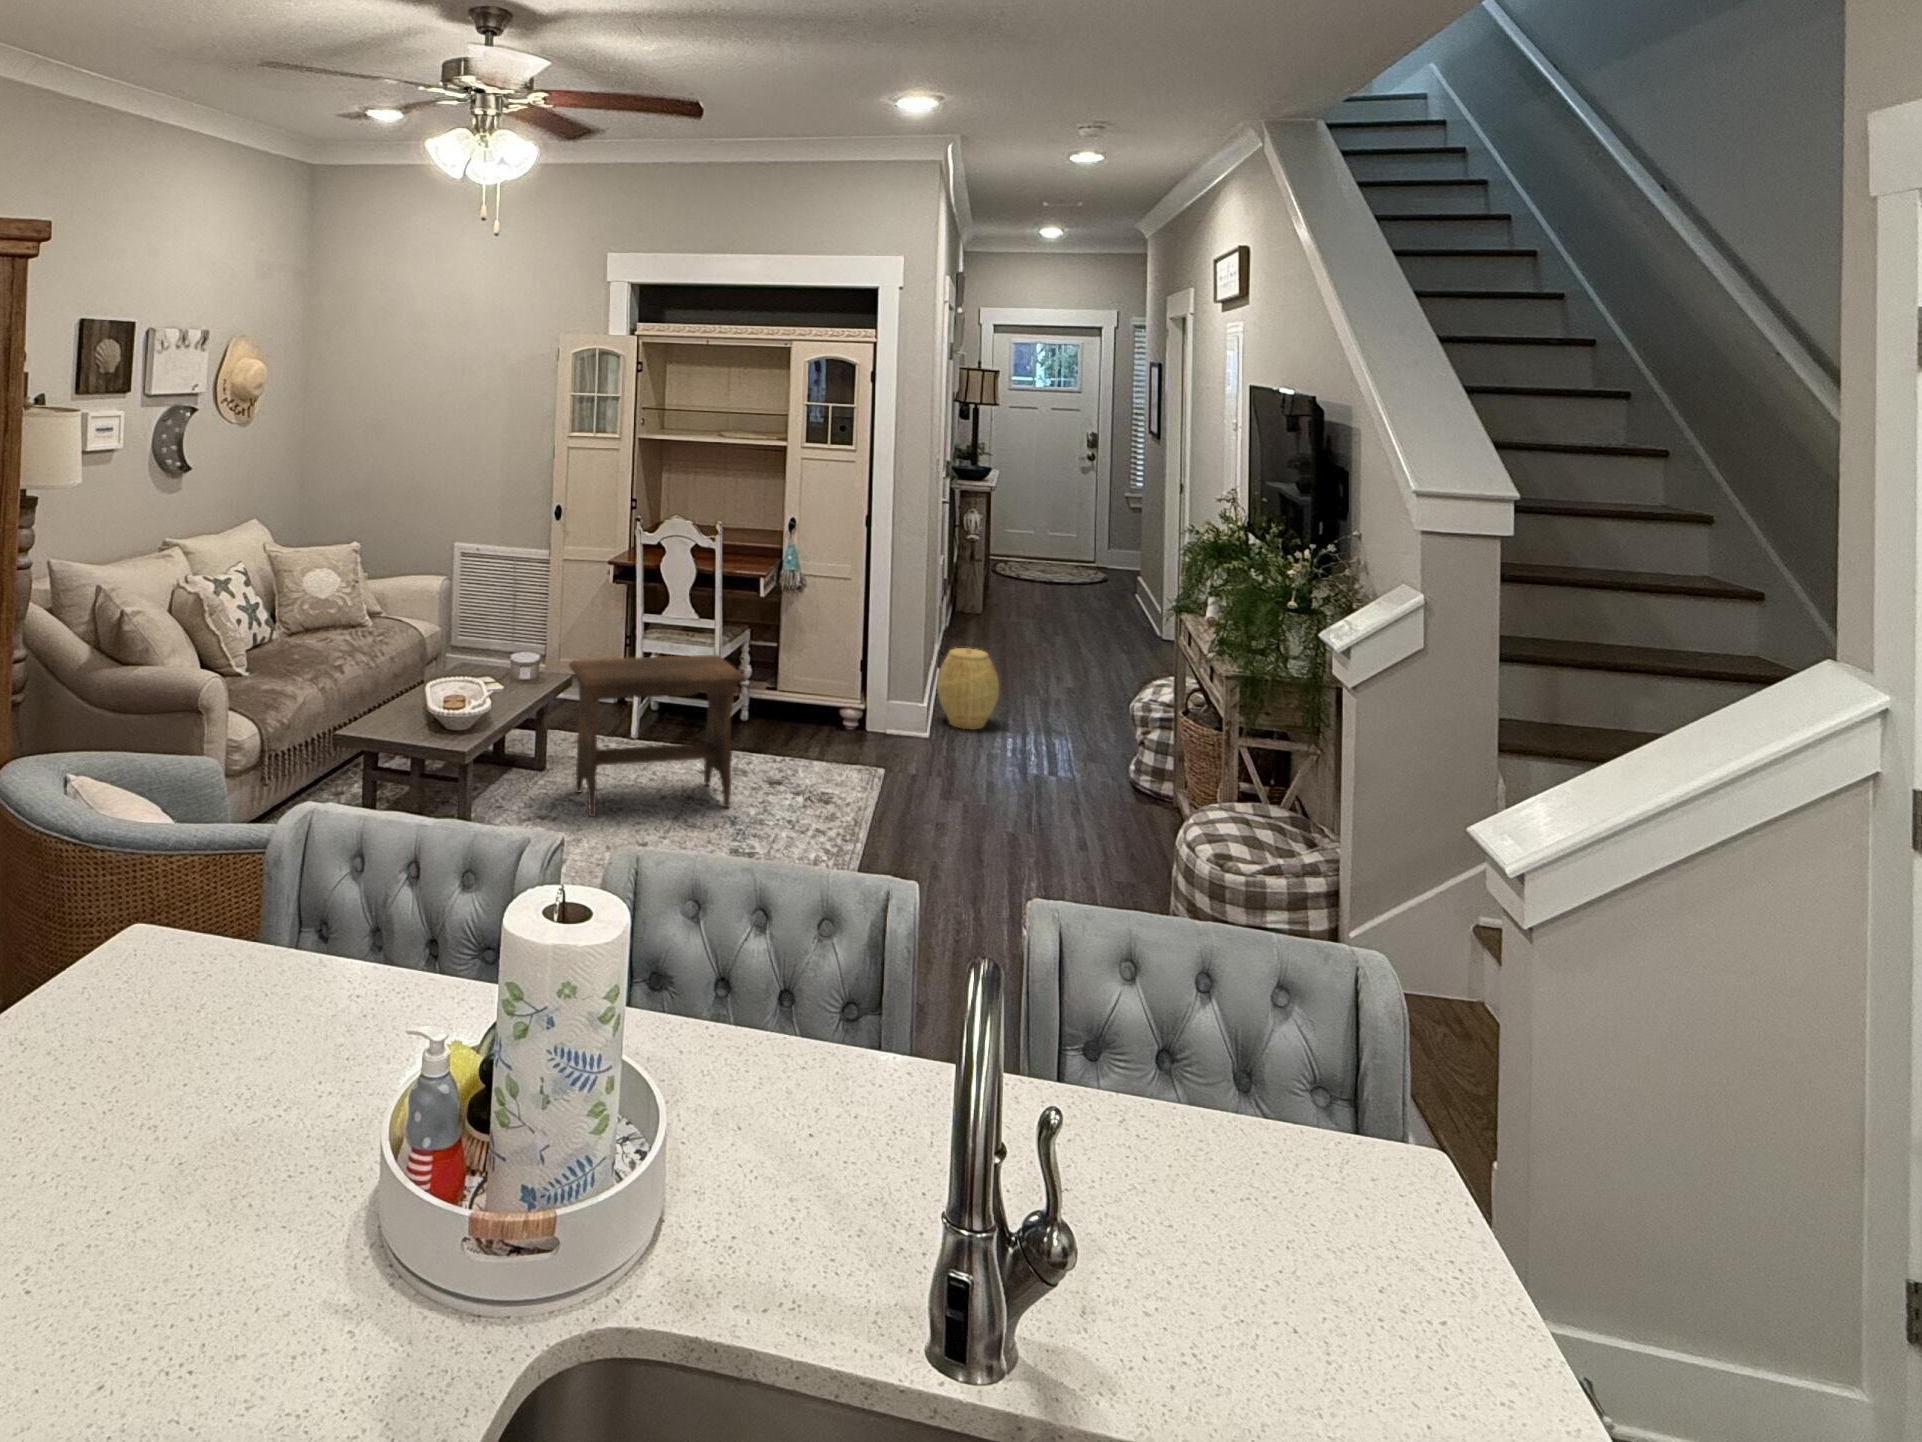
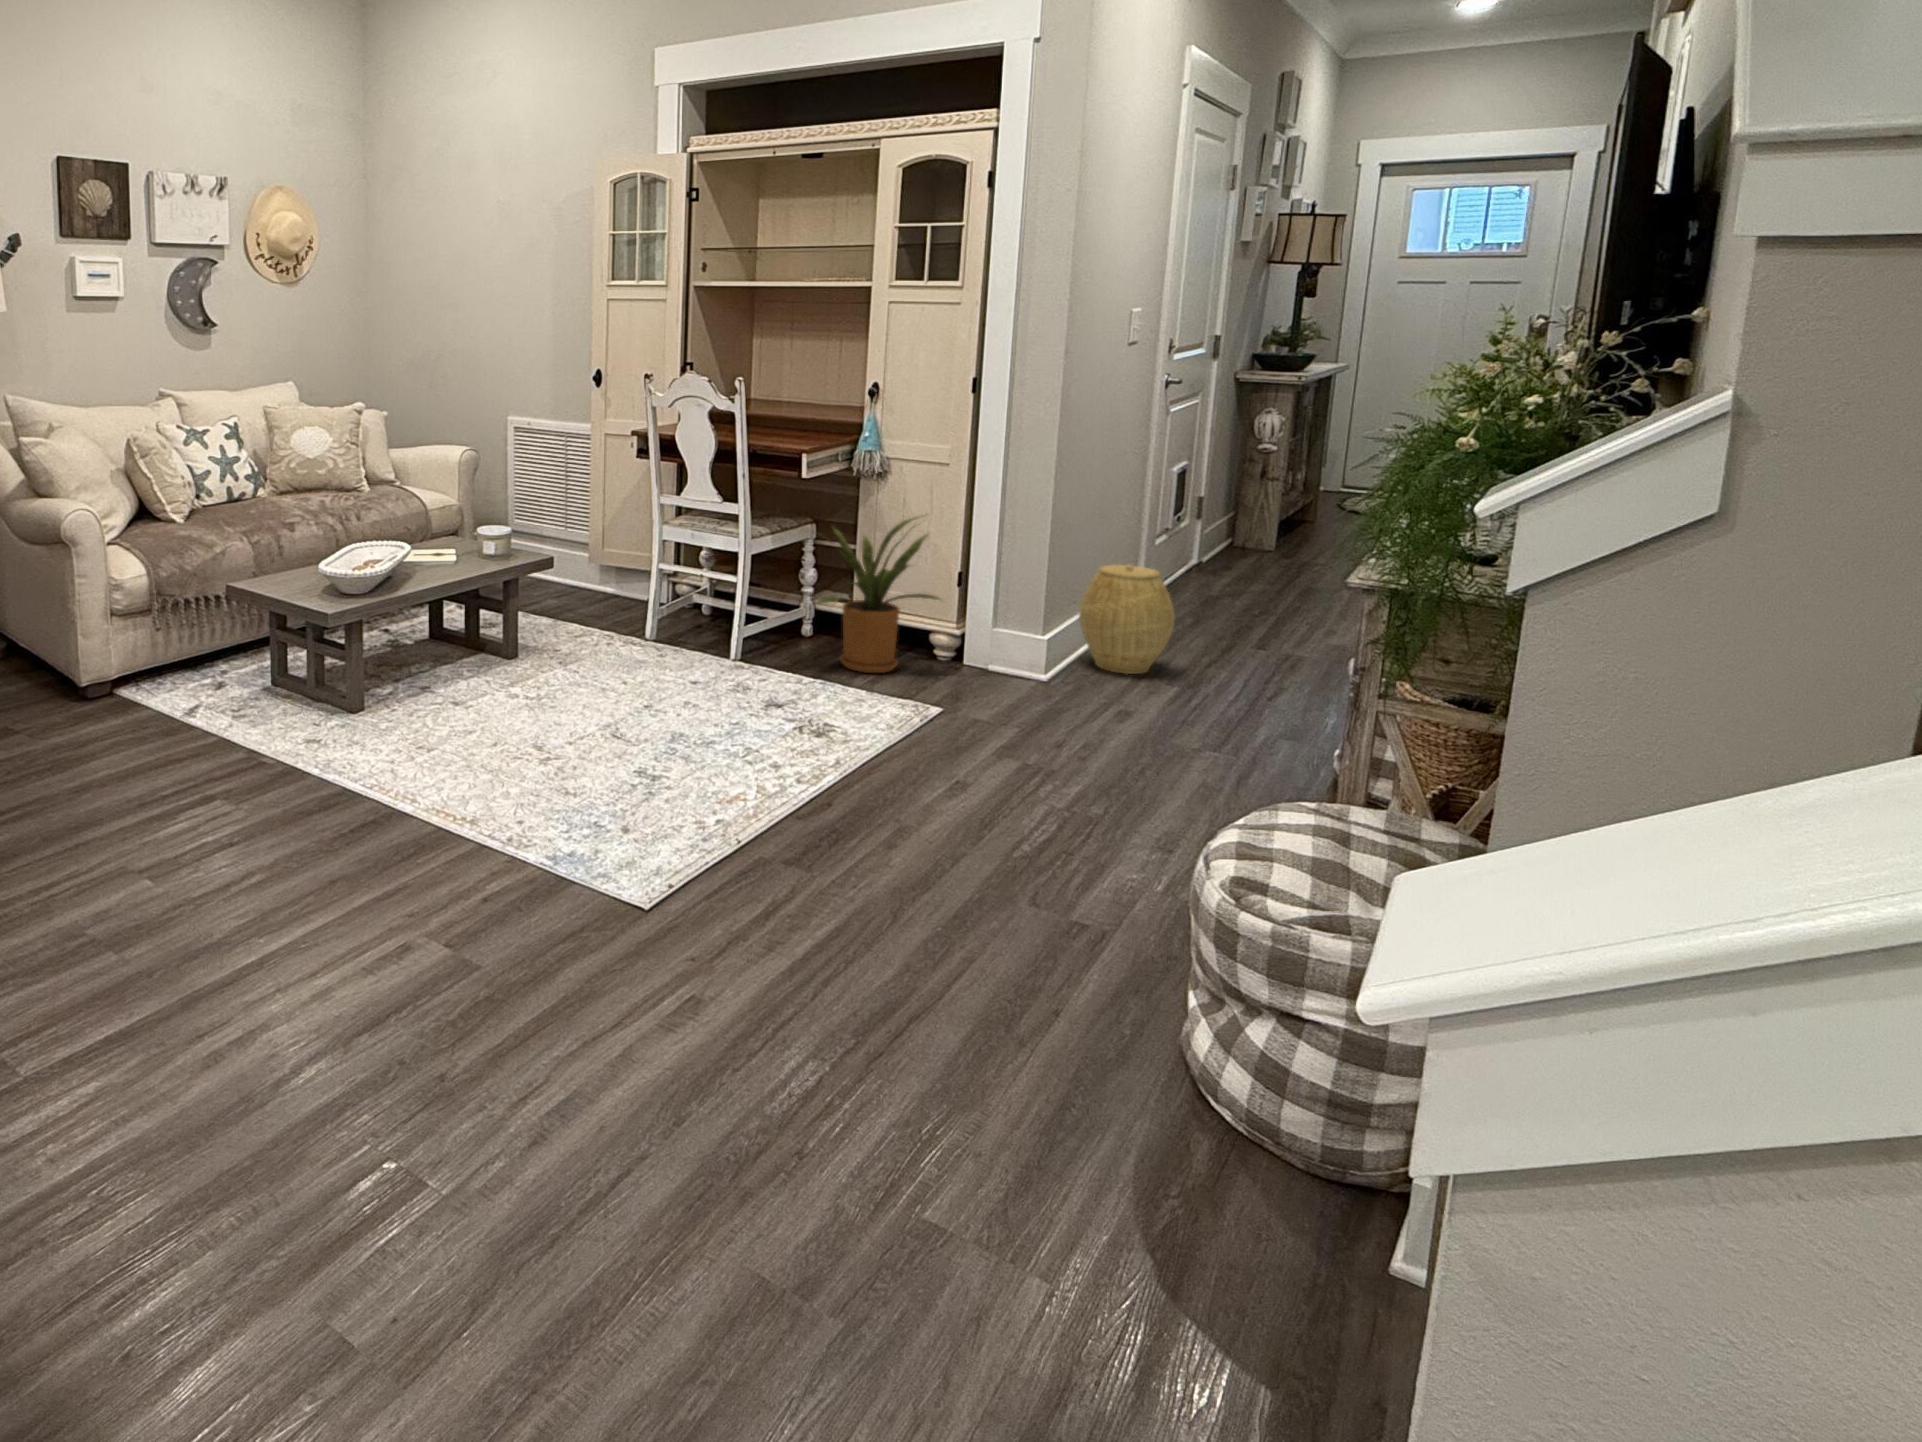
house plant: none [757,622,869,750] -> present [812,516,943,673]
footstool: present [569,655,746,816] -> none [477,526,696,719]

